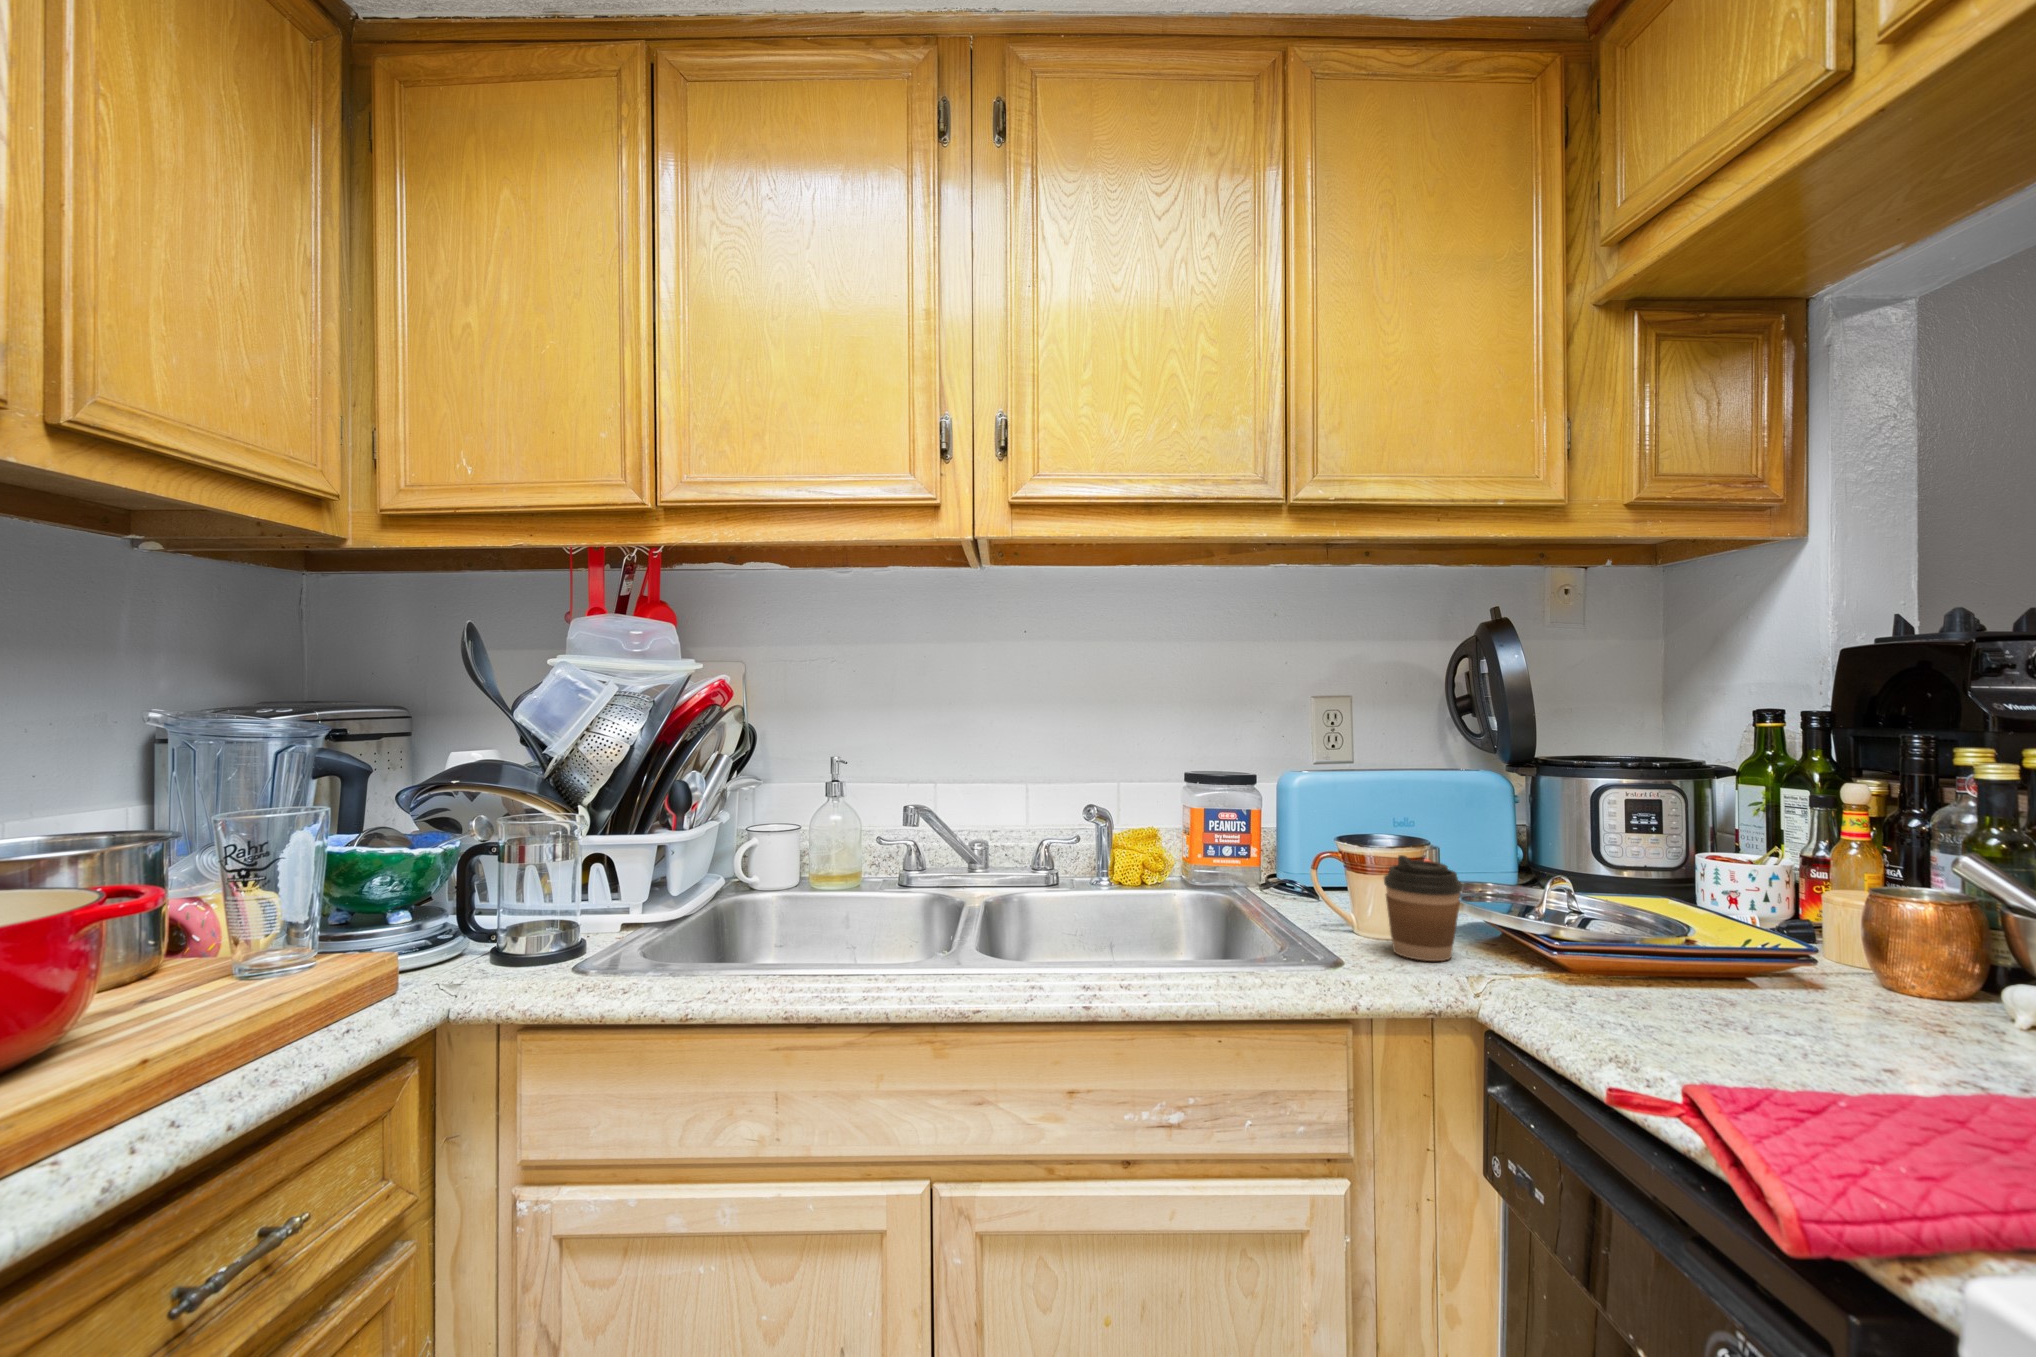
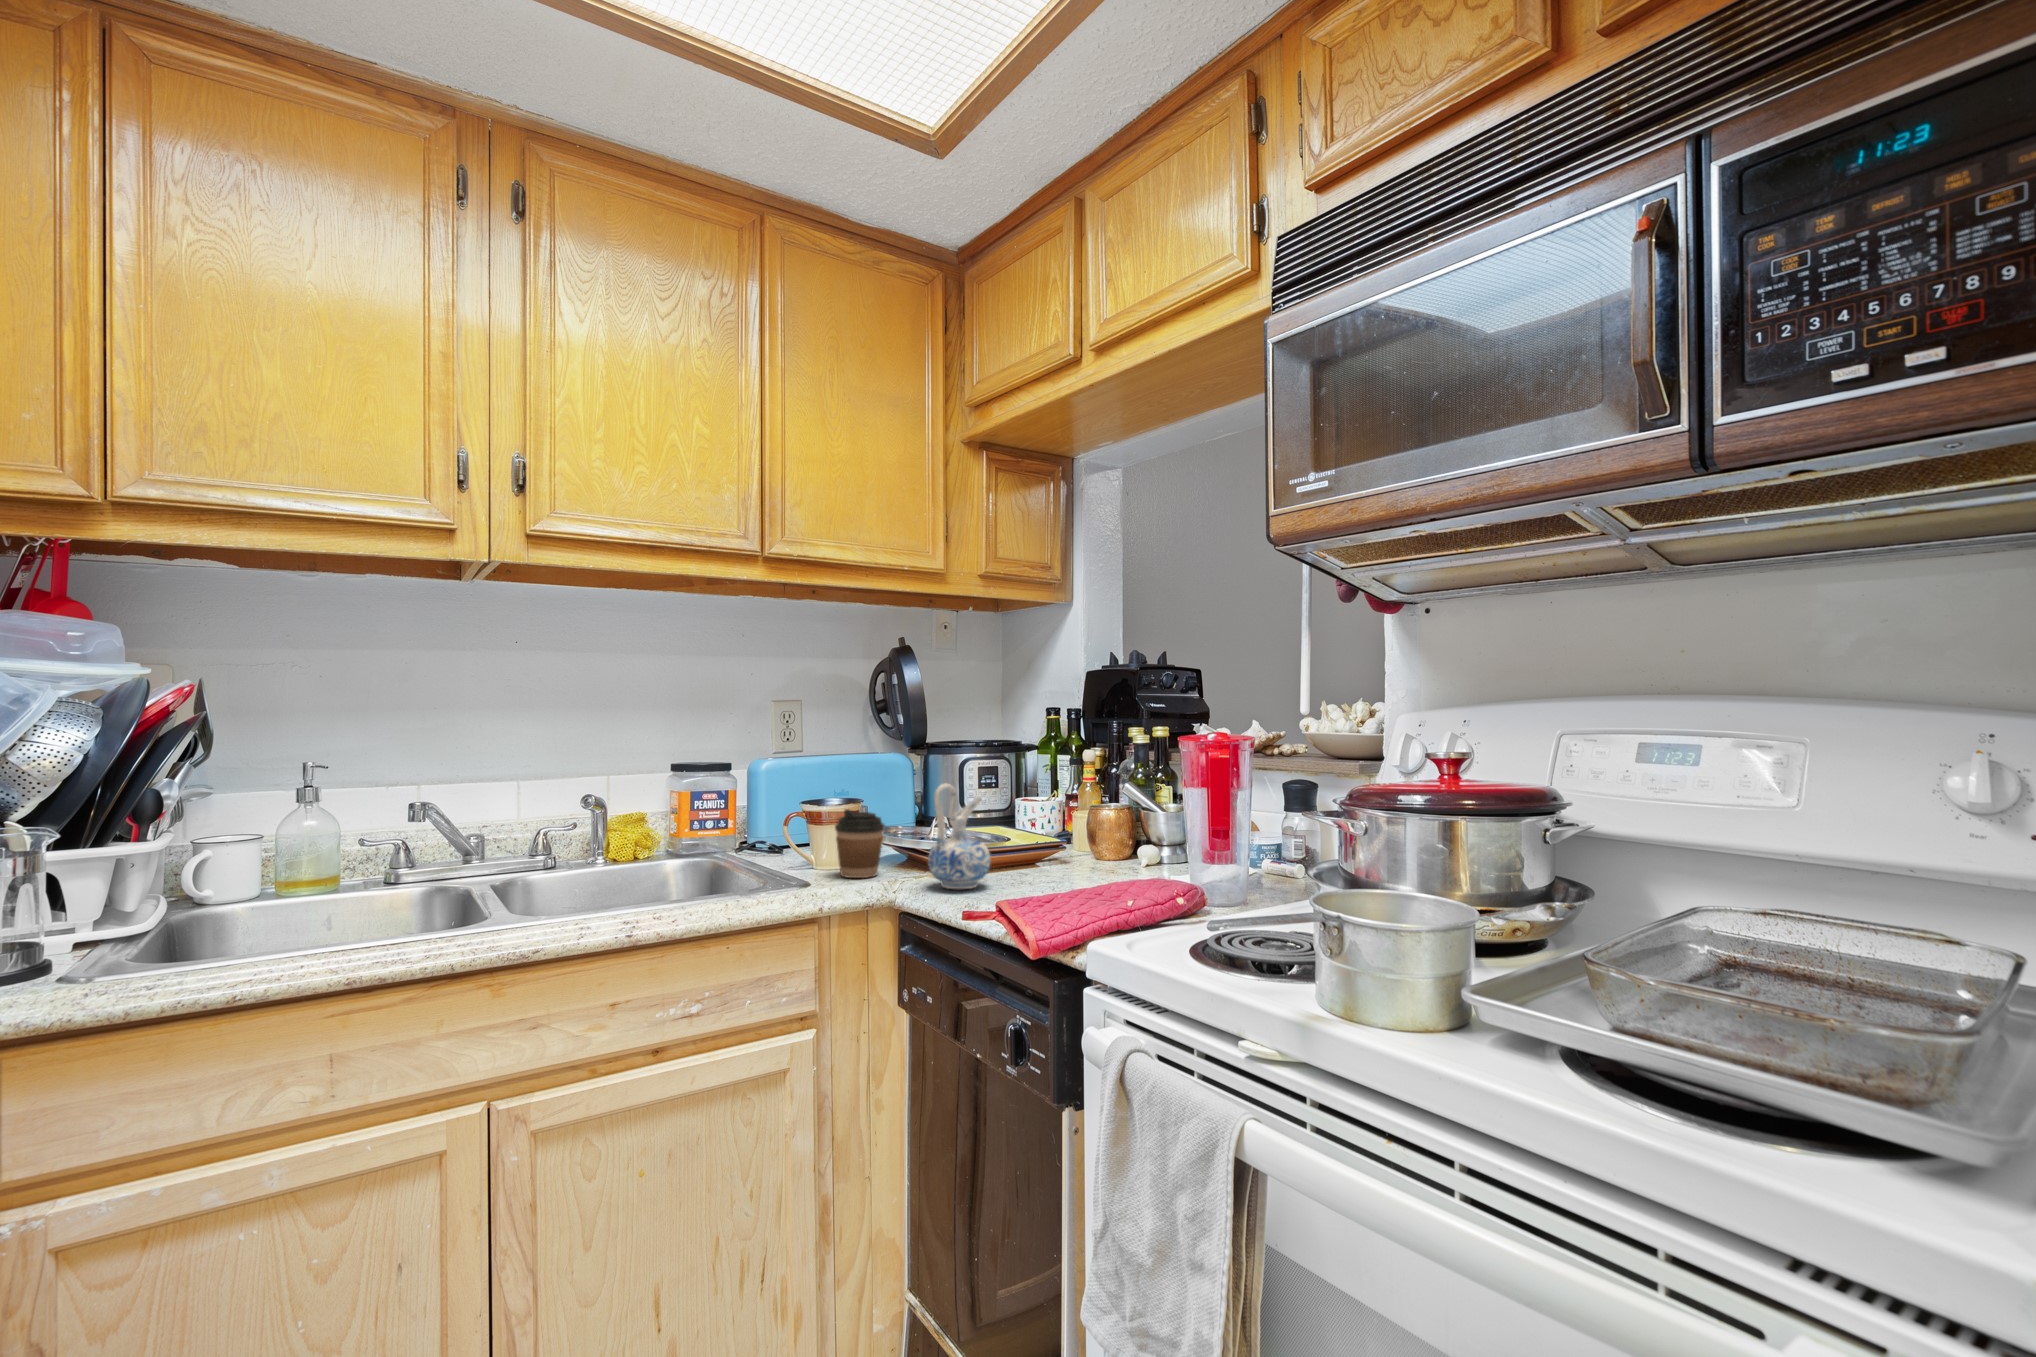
ceramic pitcher: none [1537,836,1659,1017] -> present [928,784,990,889]

